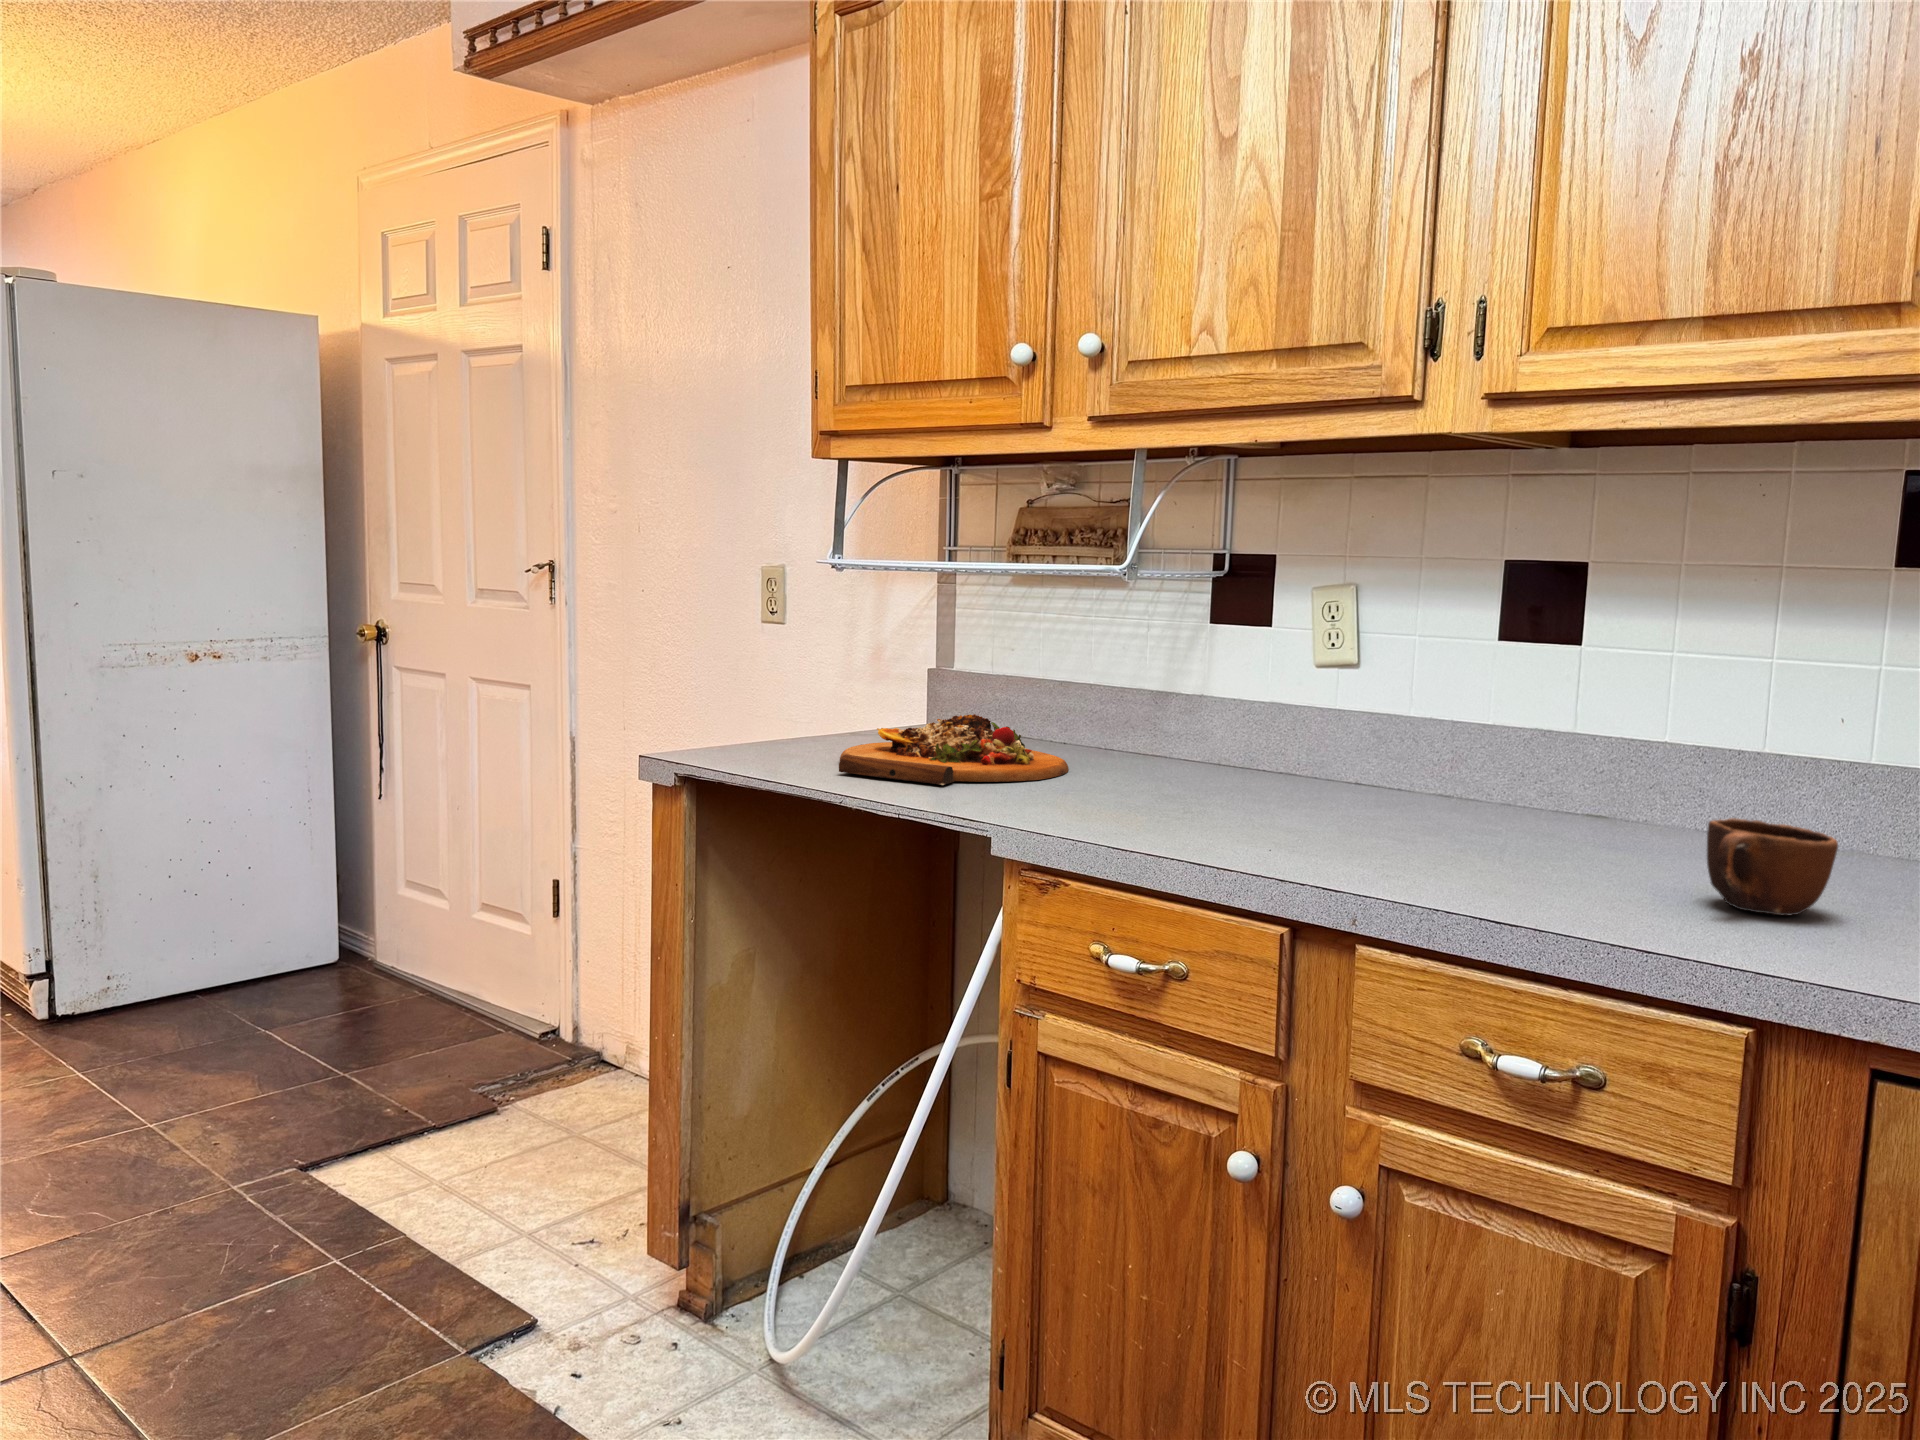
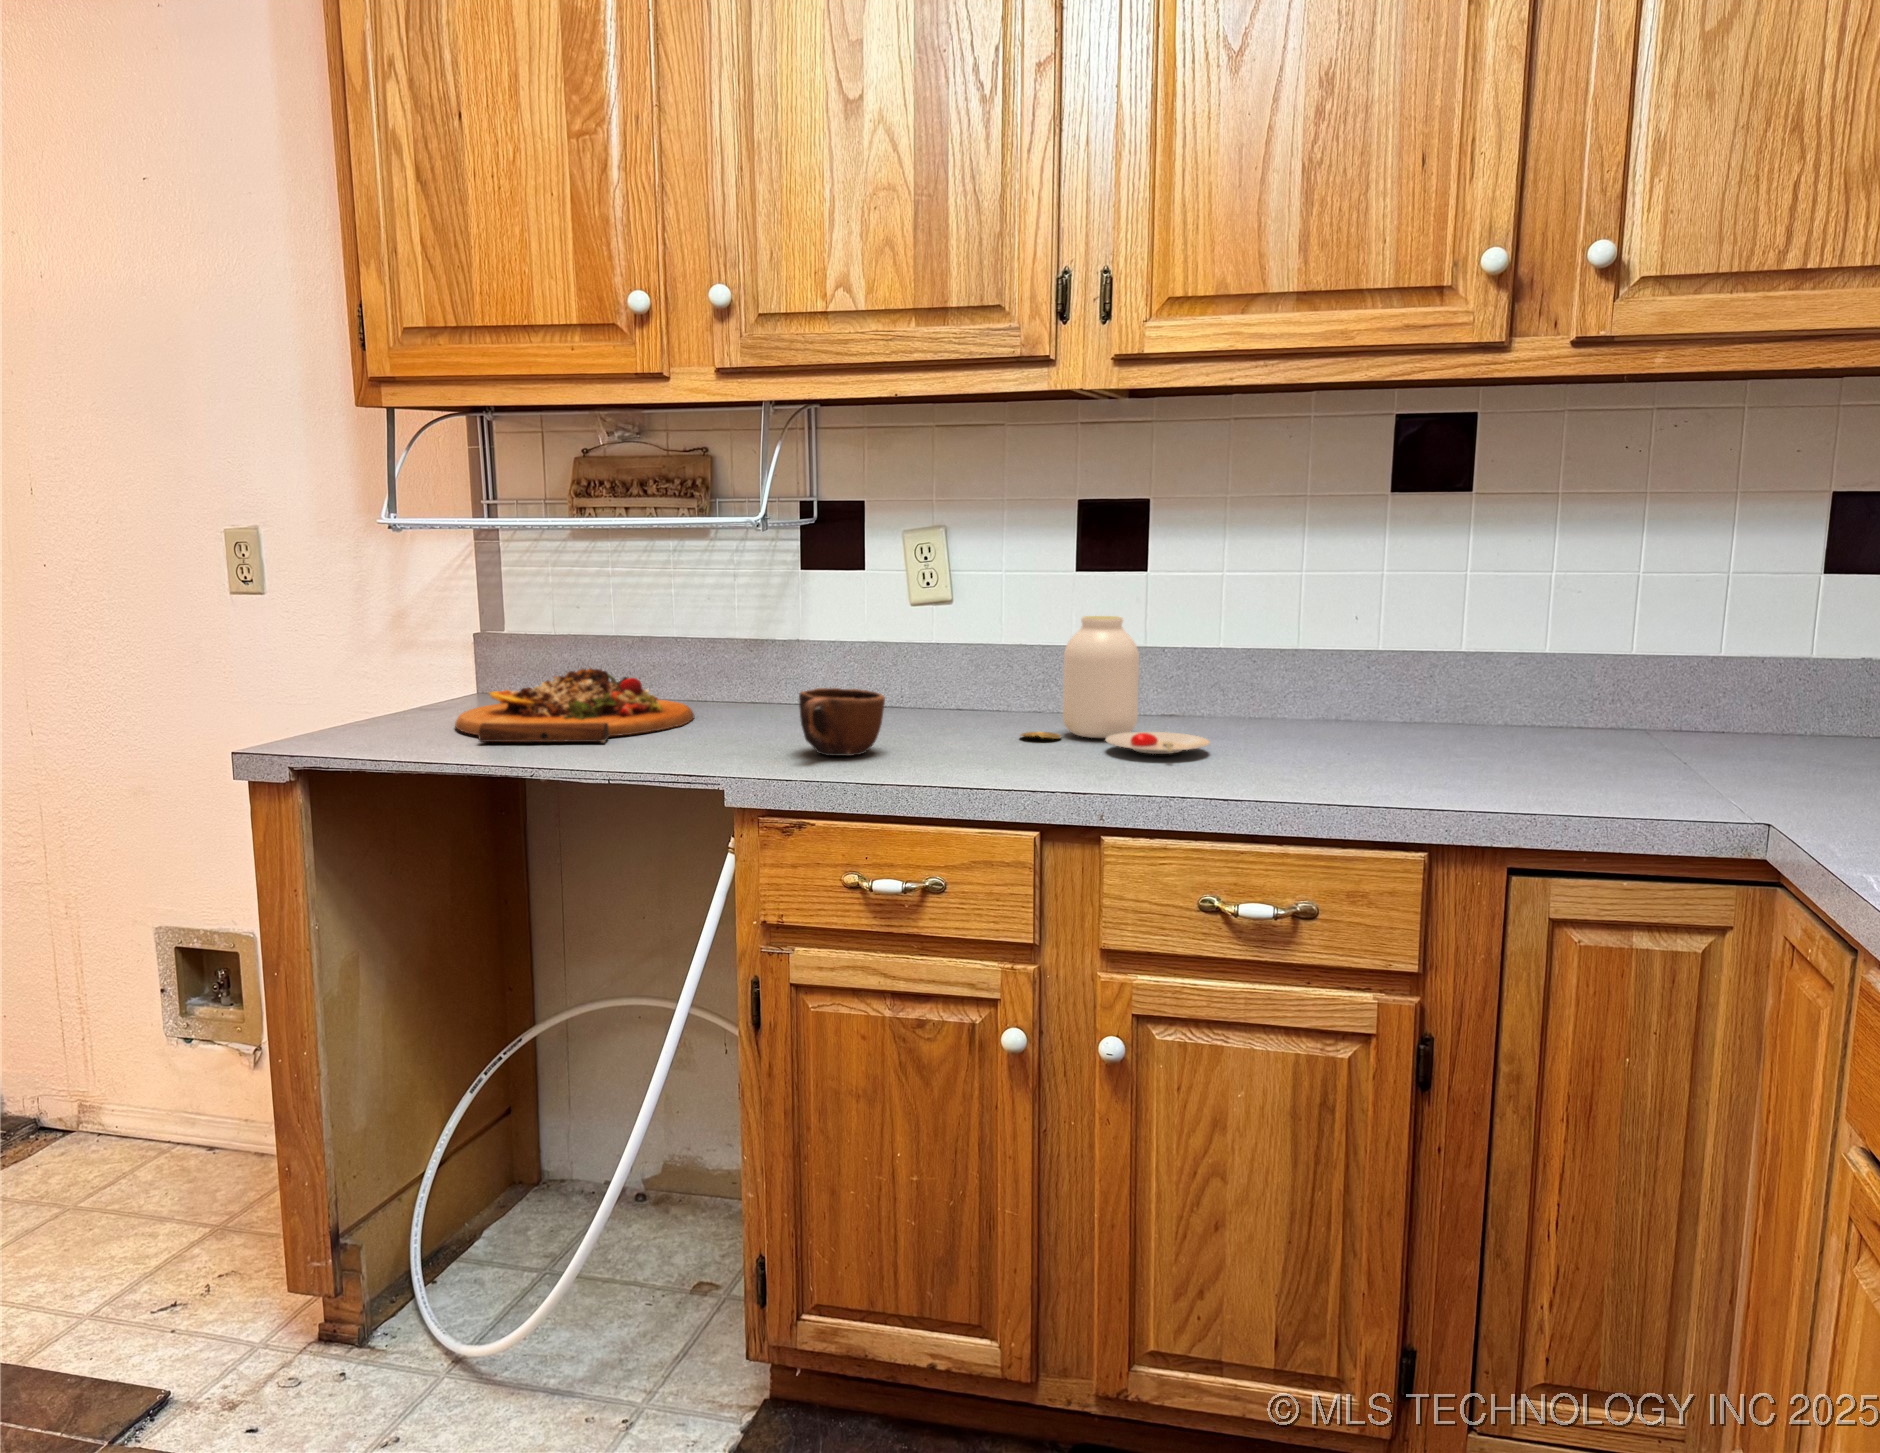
jar: none [1362,700,1568,870] -> present [1021,616,1210,754]
mug: present [1707,818,1838,916] -> present [799,688,885,756]

